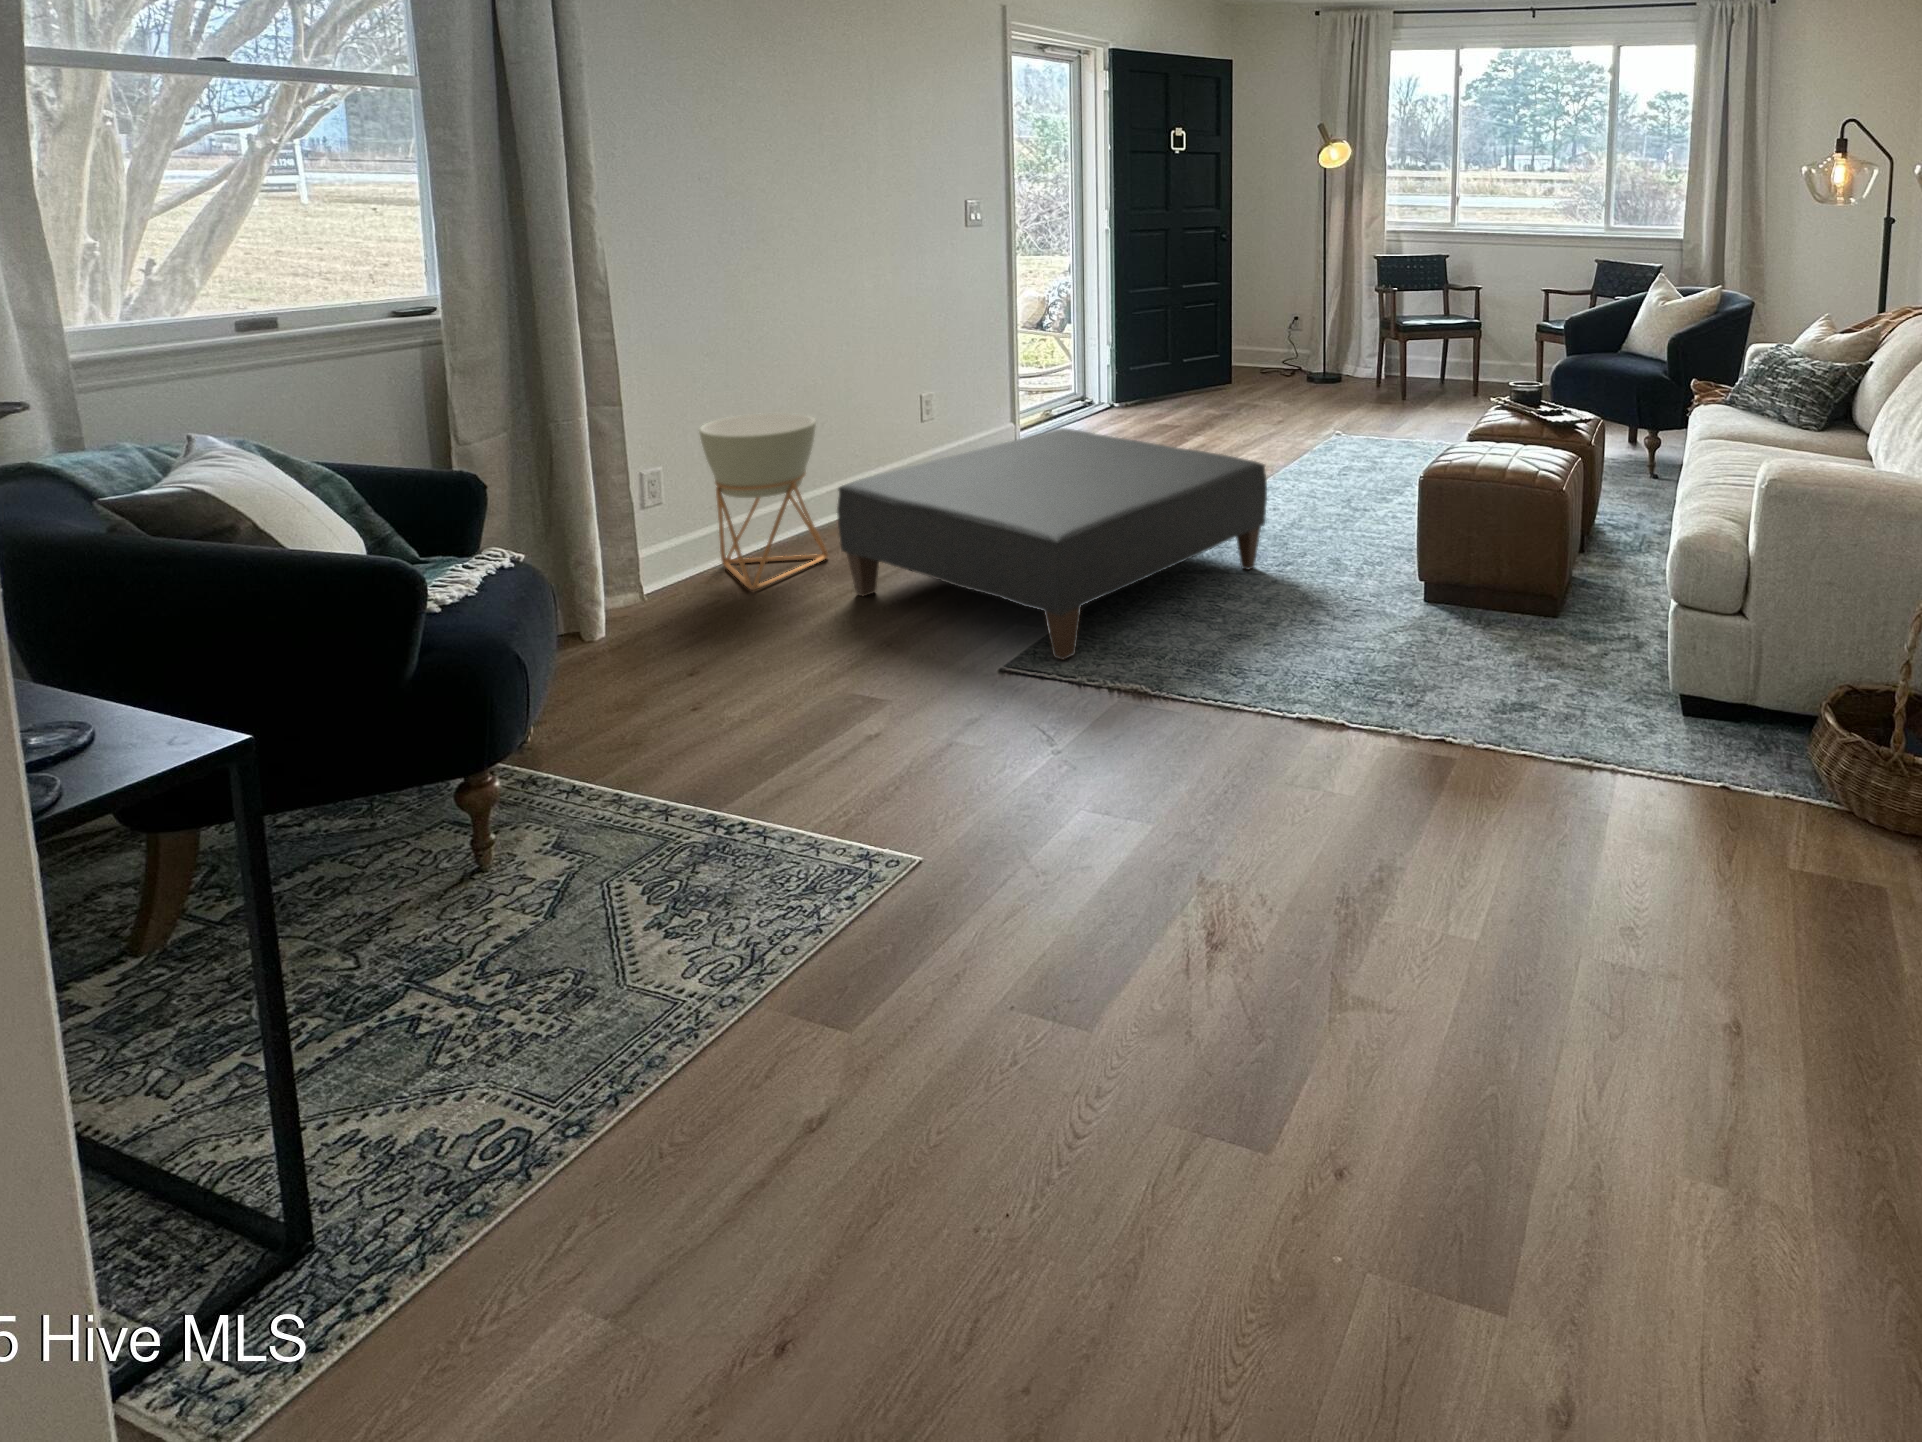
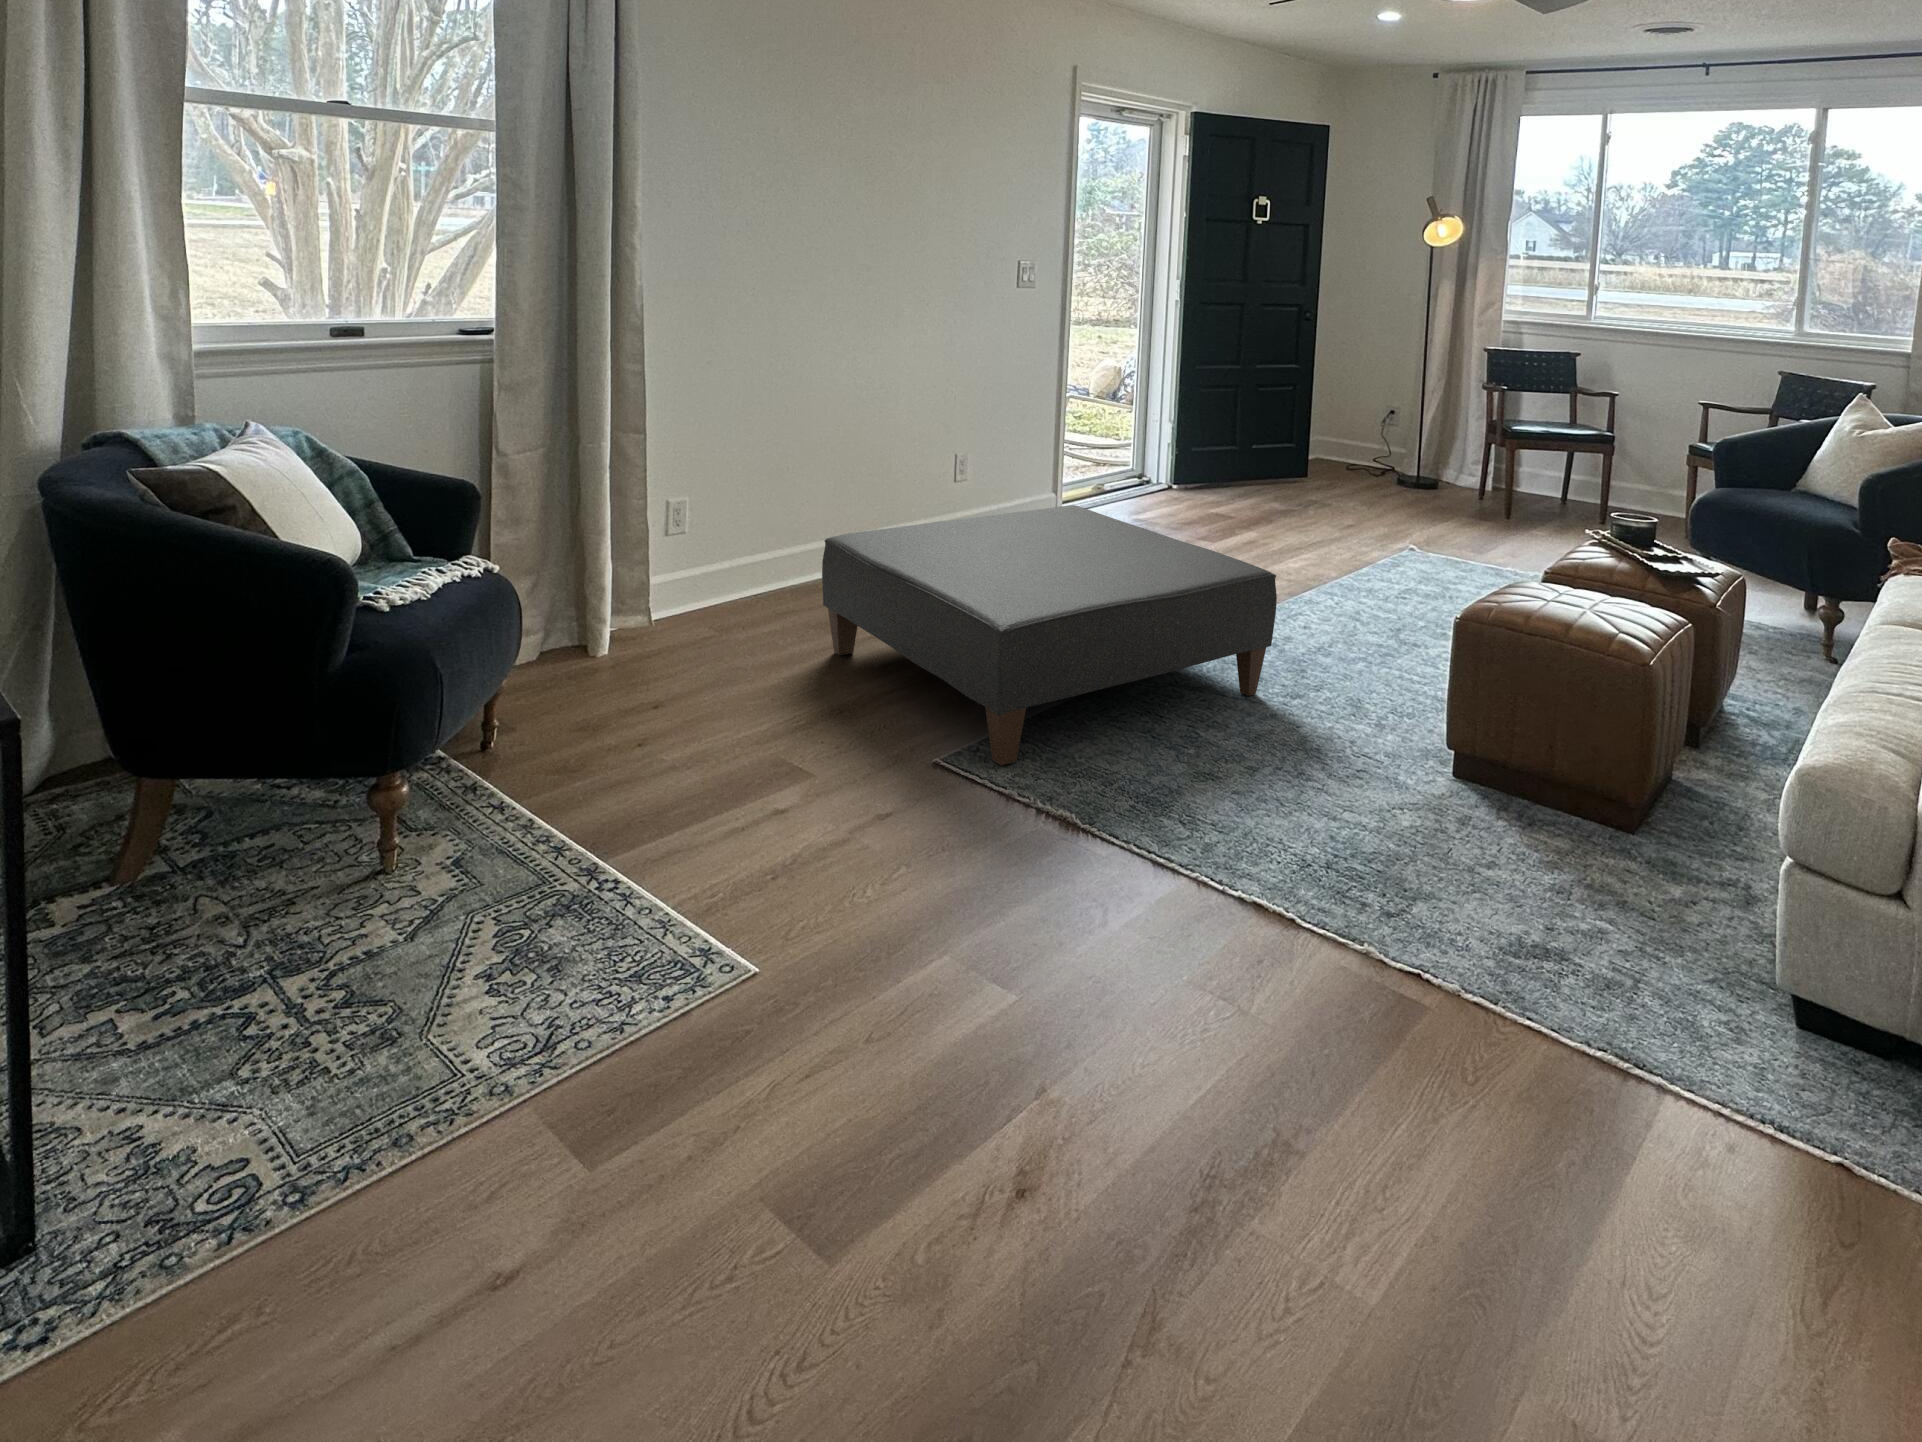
planter: present [699,413,829,590] -> none [718,456,827,631]

